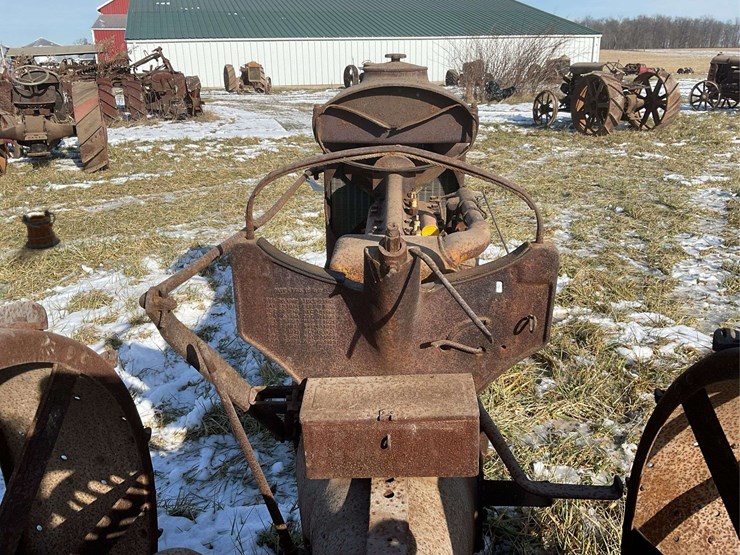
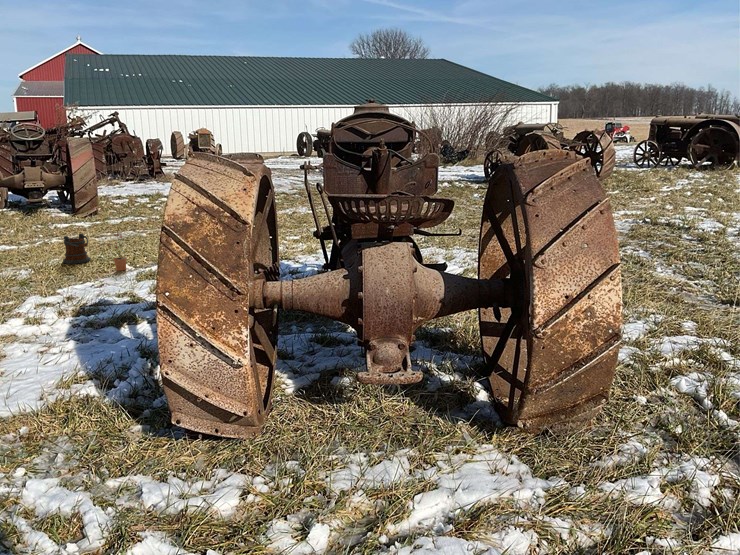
potted plant: none [65,216,91,264] -> present [108,234,127,271]

